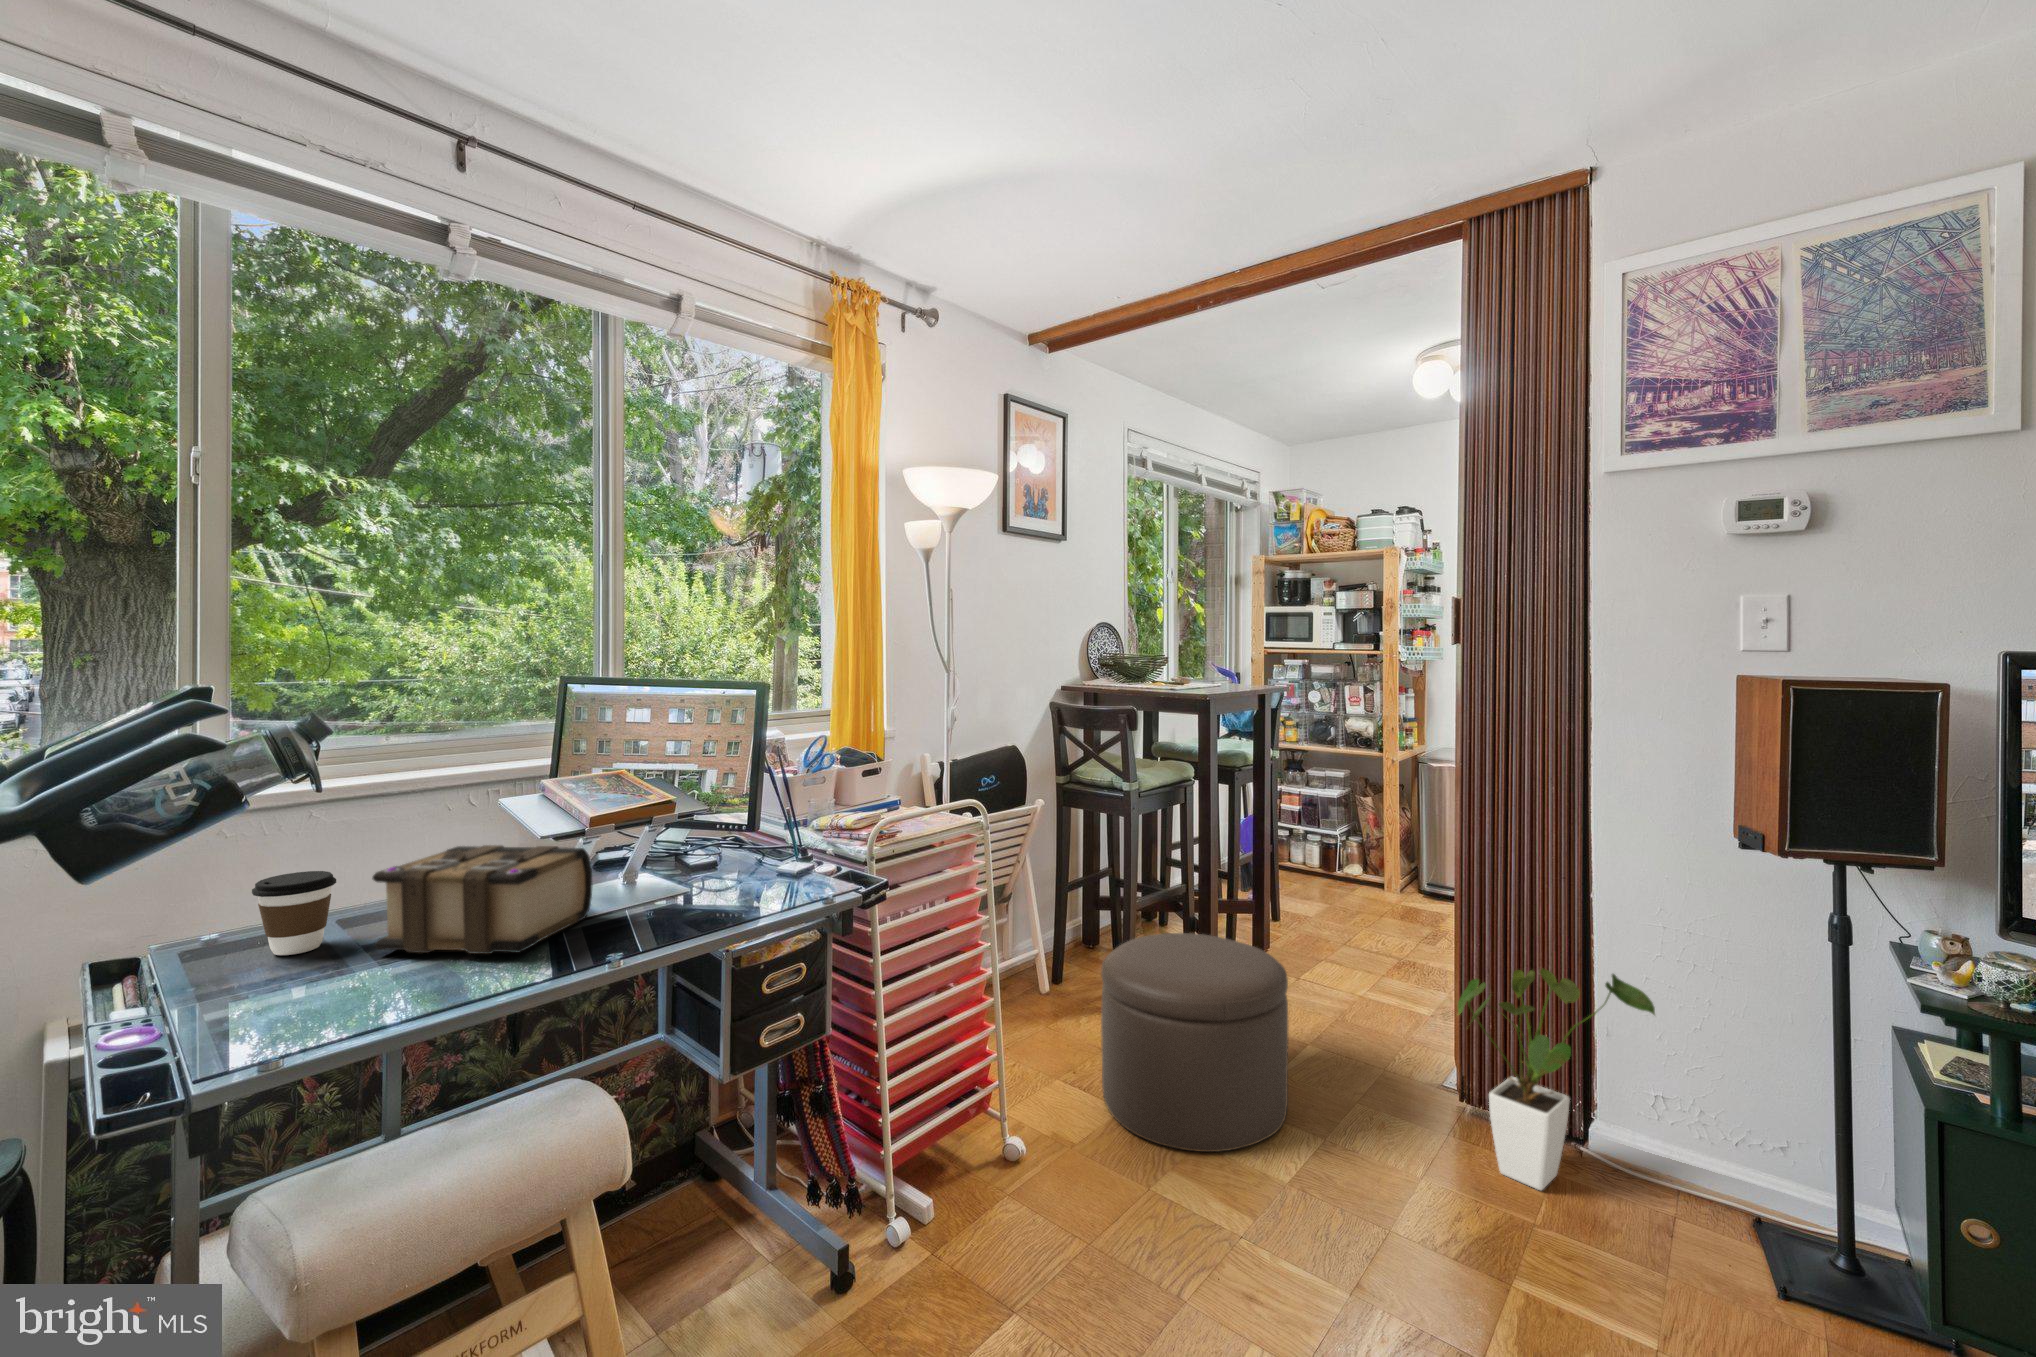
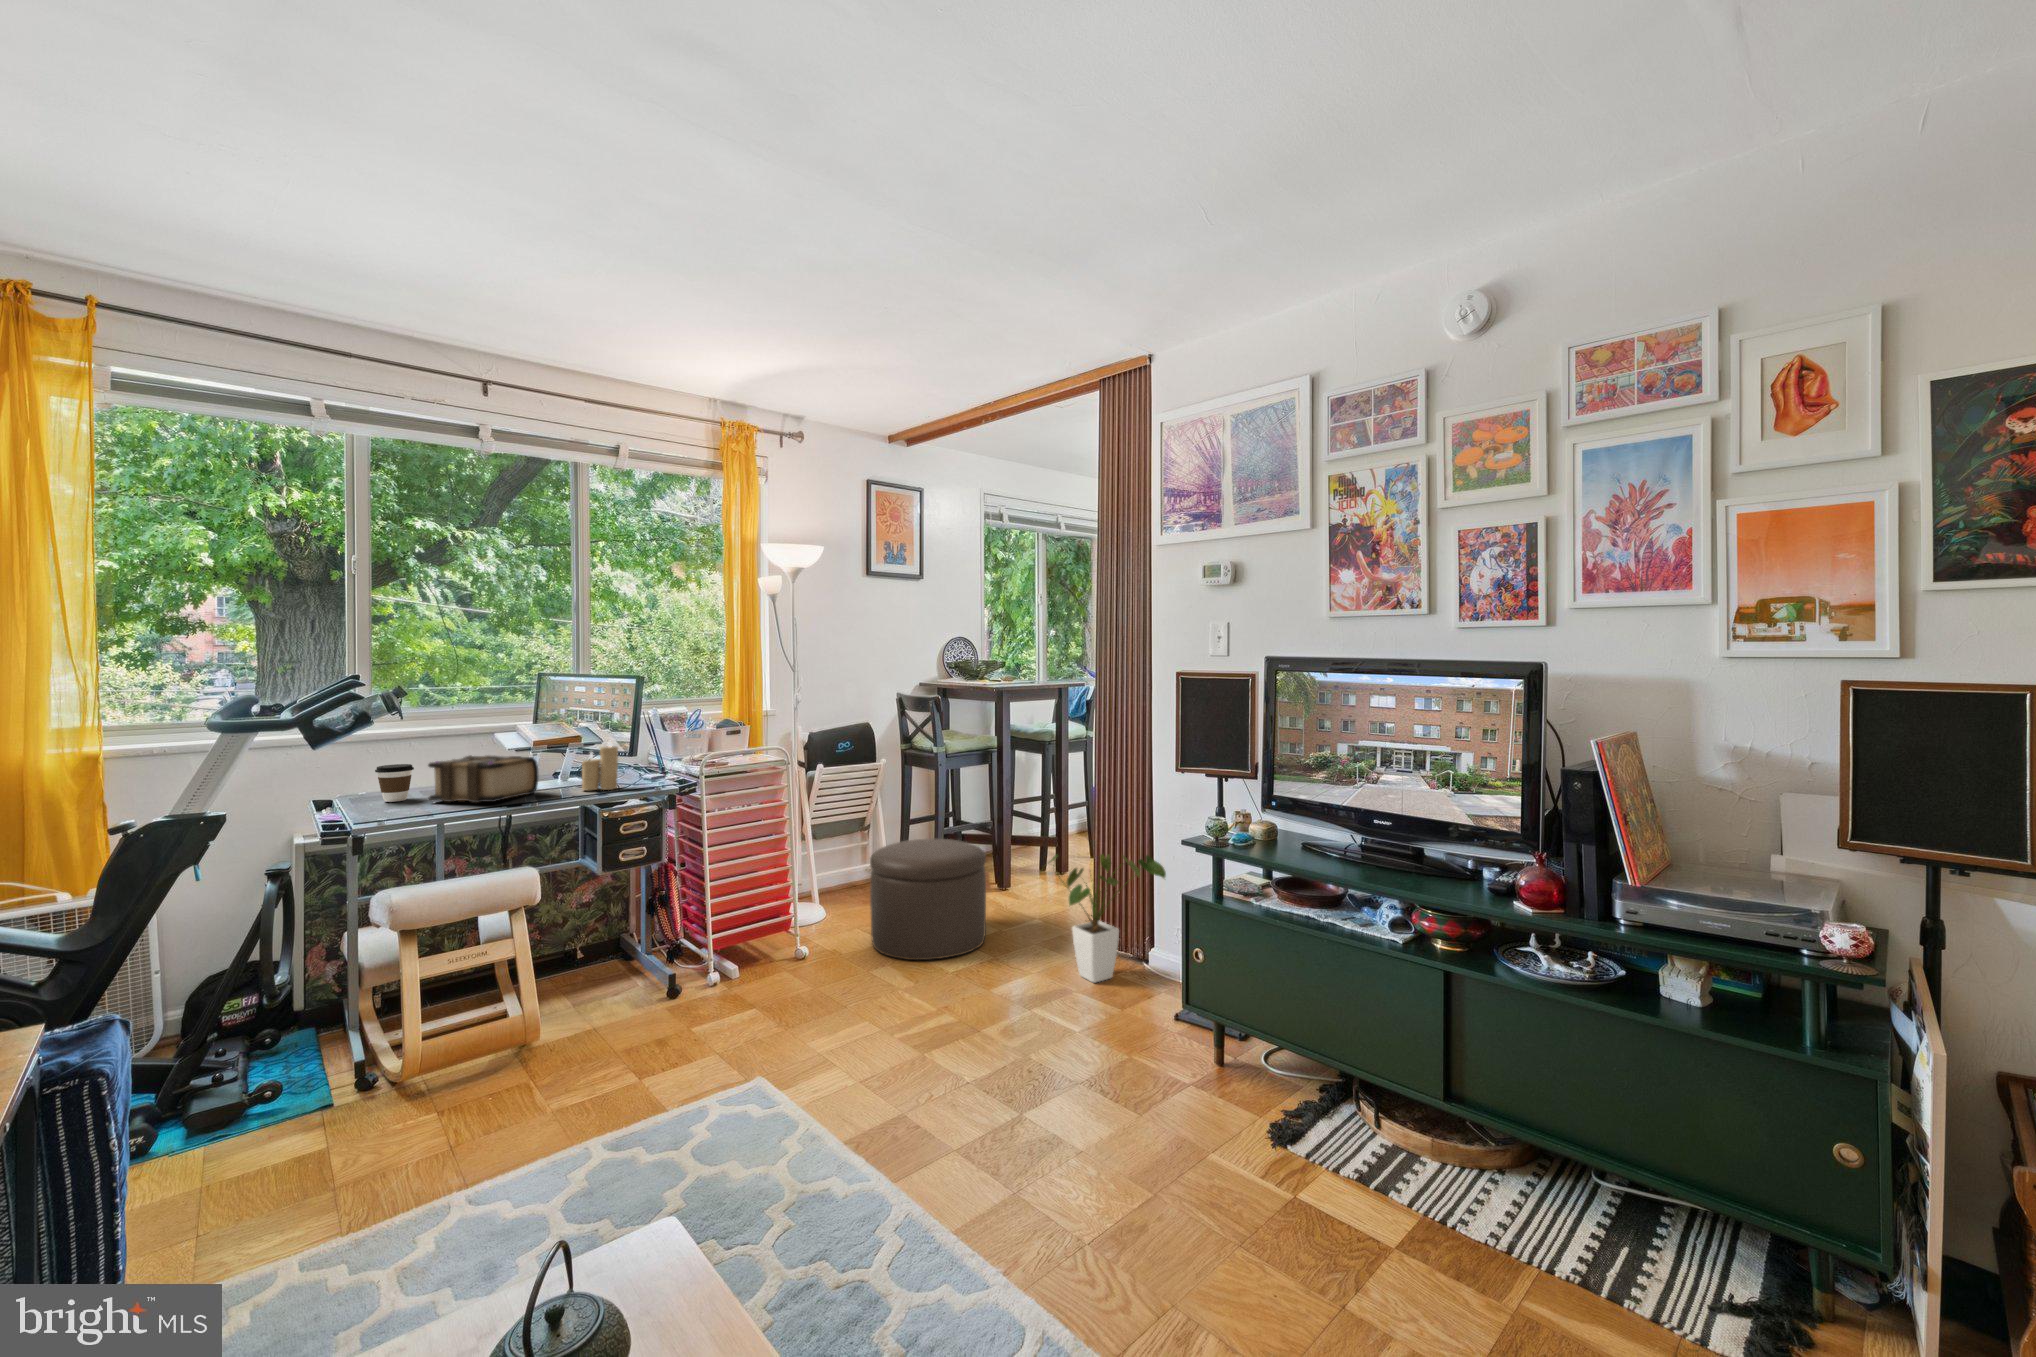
candle: none [675,809,741,907] -> present [582,742,618,790]

